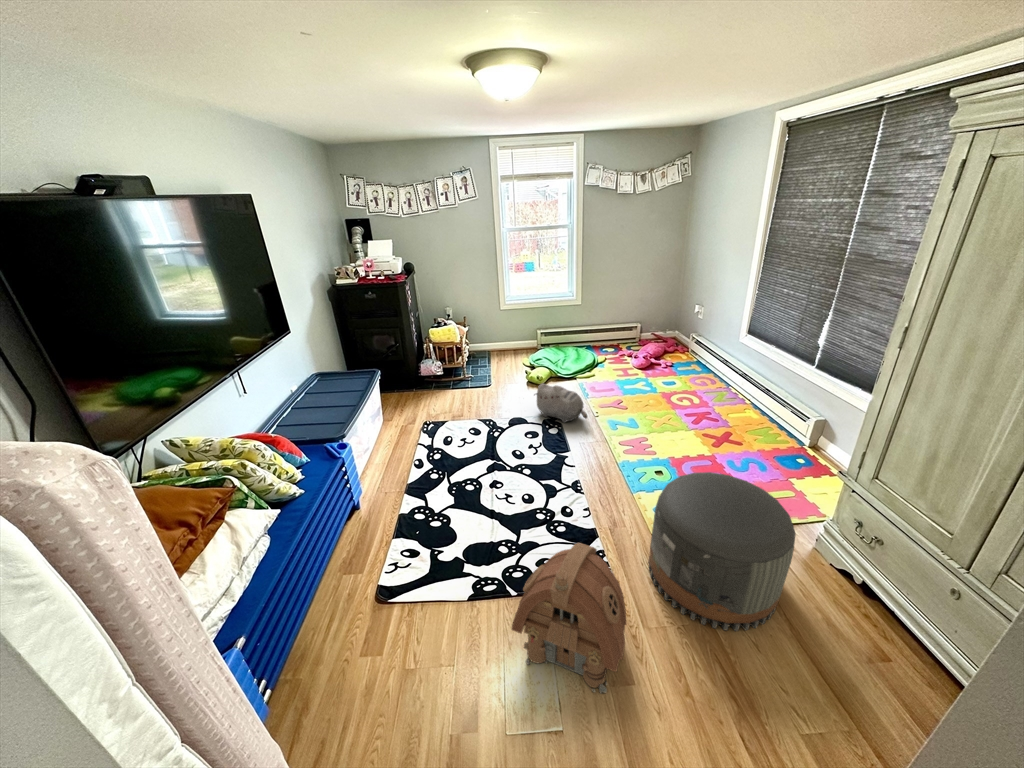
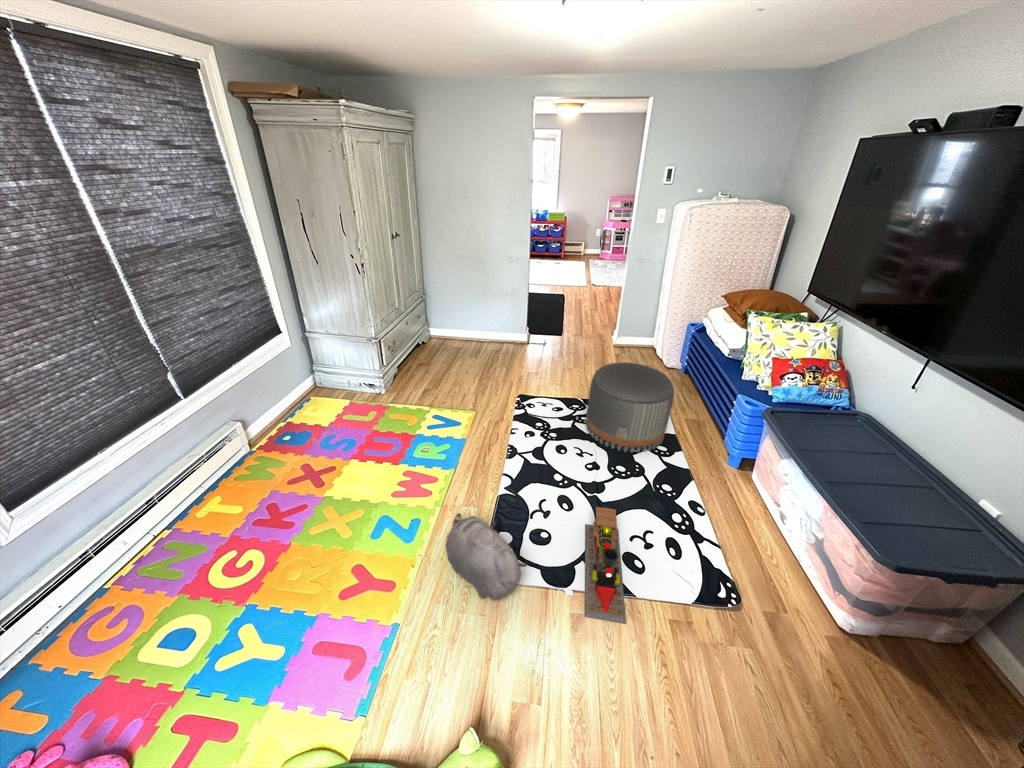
toy train: none [479,397,502,445] -> present [585,507,626,624]
pouf: present [648,472,796,631] -> present [585,362,674,452]
toy house: present [512,543,626,693] -> none [527,318,583,398]

